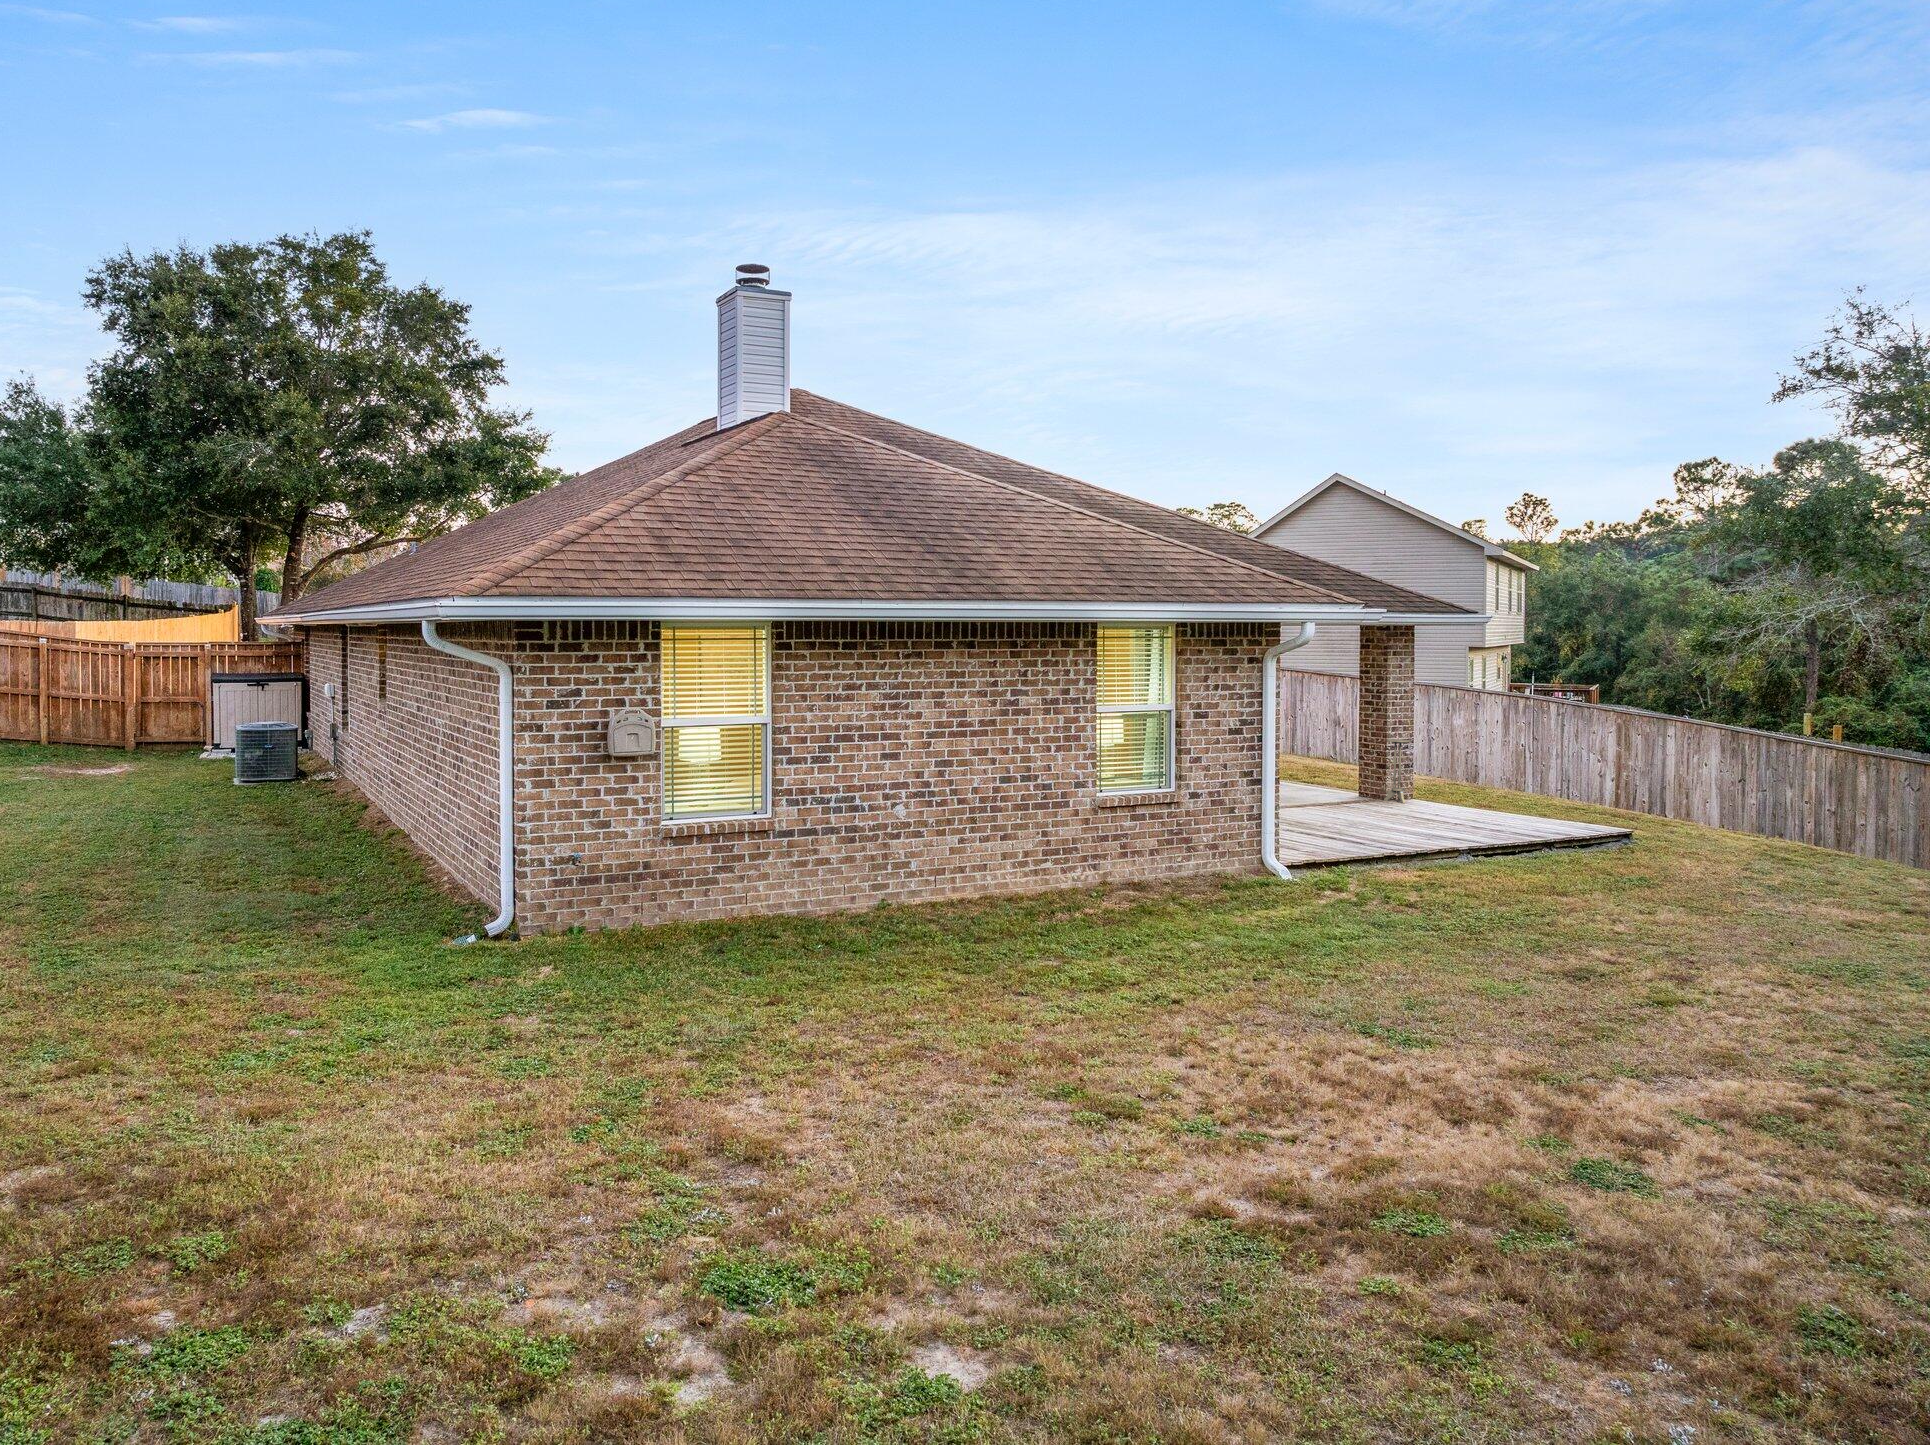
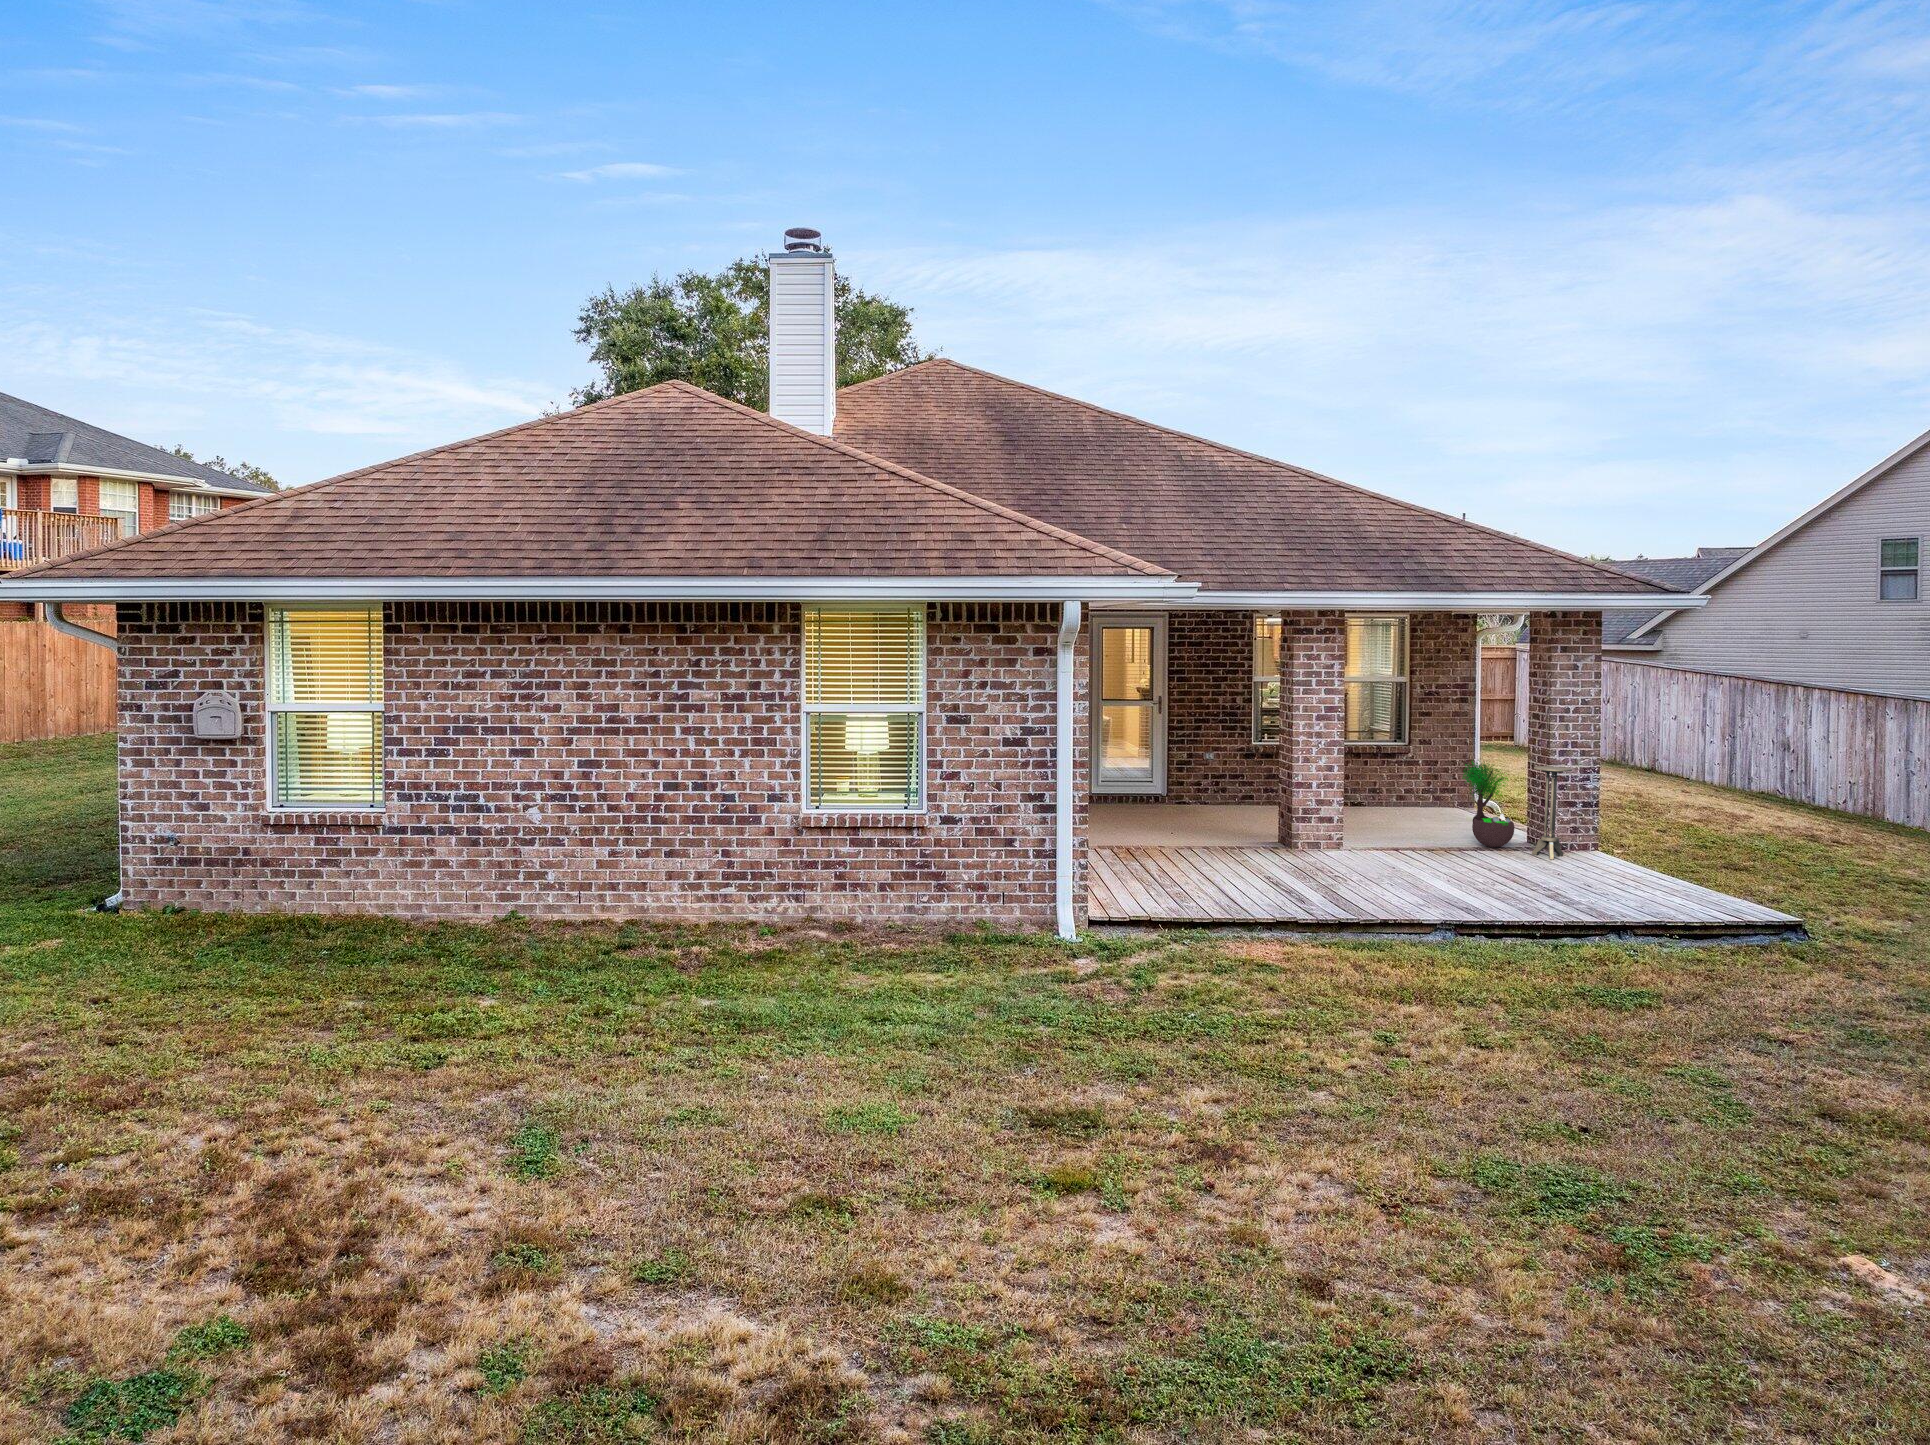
potted tree: none [1325,733,1365,798] -> present [1462,760,1514,848]

